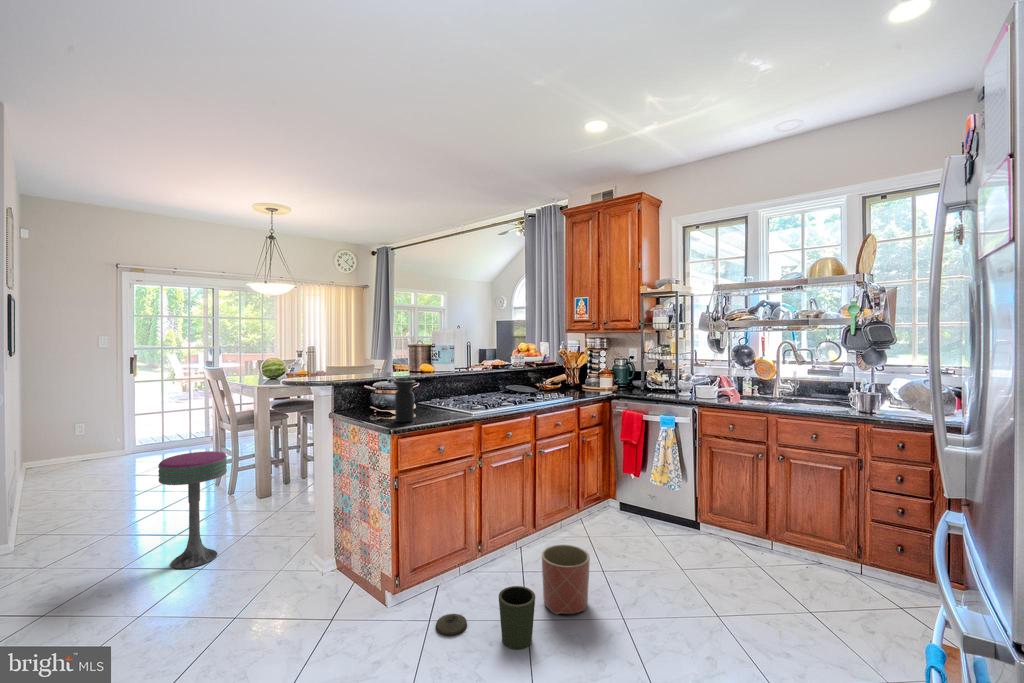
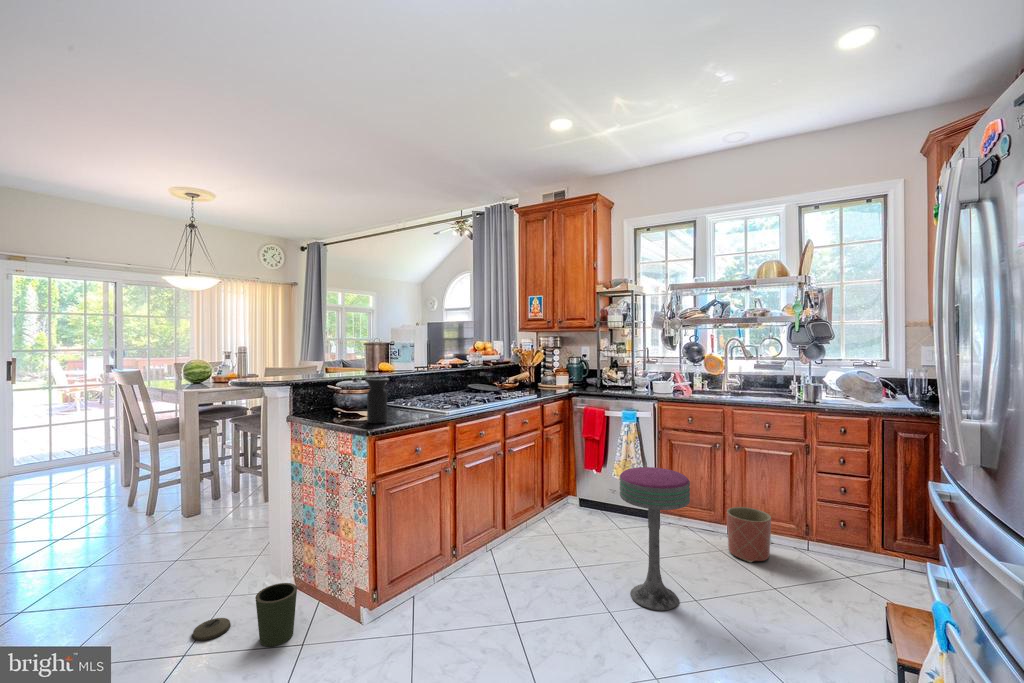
bar stool: present [158,451,227,569] -> present [620,467,690,611]
planter: present [542,545,590,614] -> present [727,507,771,562]
trash can: present [436,586,535,649] -> present [192,583,297,647]

